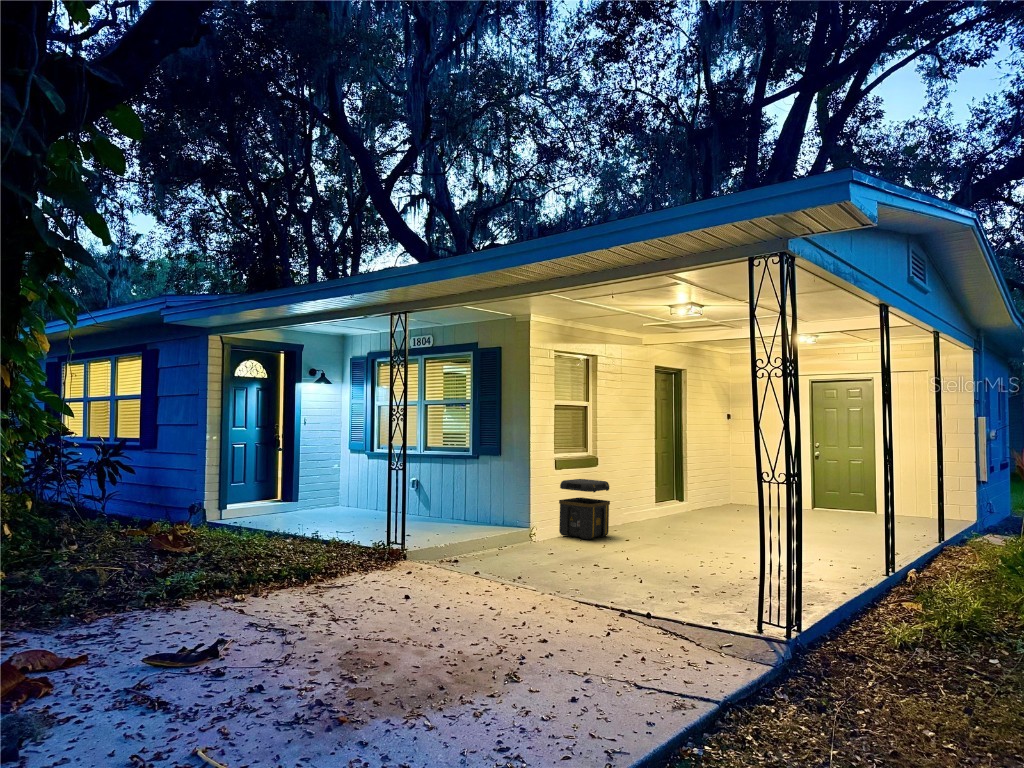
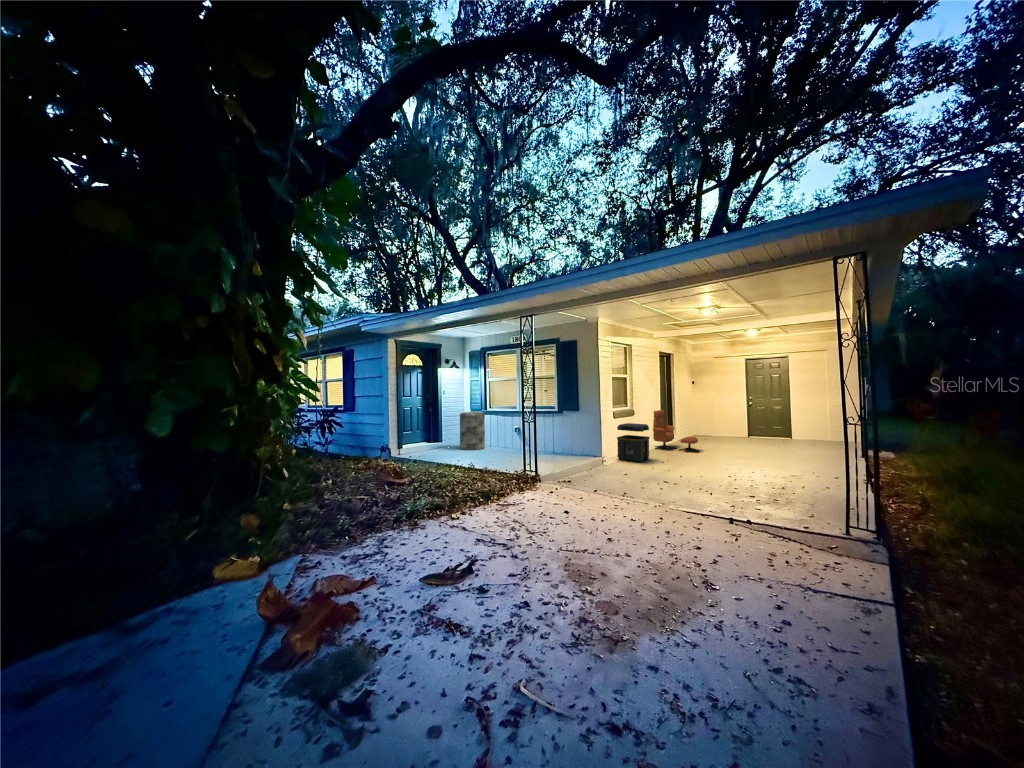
trash can: none [324,452,366,515] -> present [460,411,485,450]
lounge chair: none [631,461,702,530] -> present [653,410,699,452]

